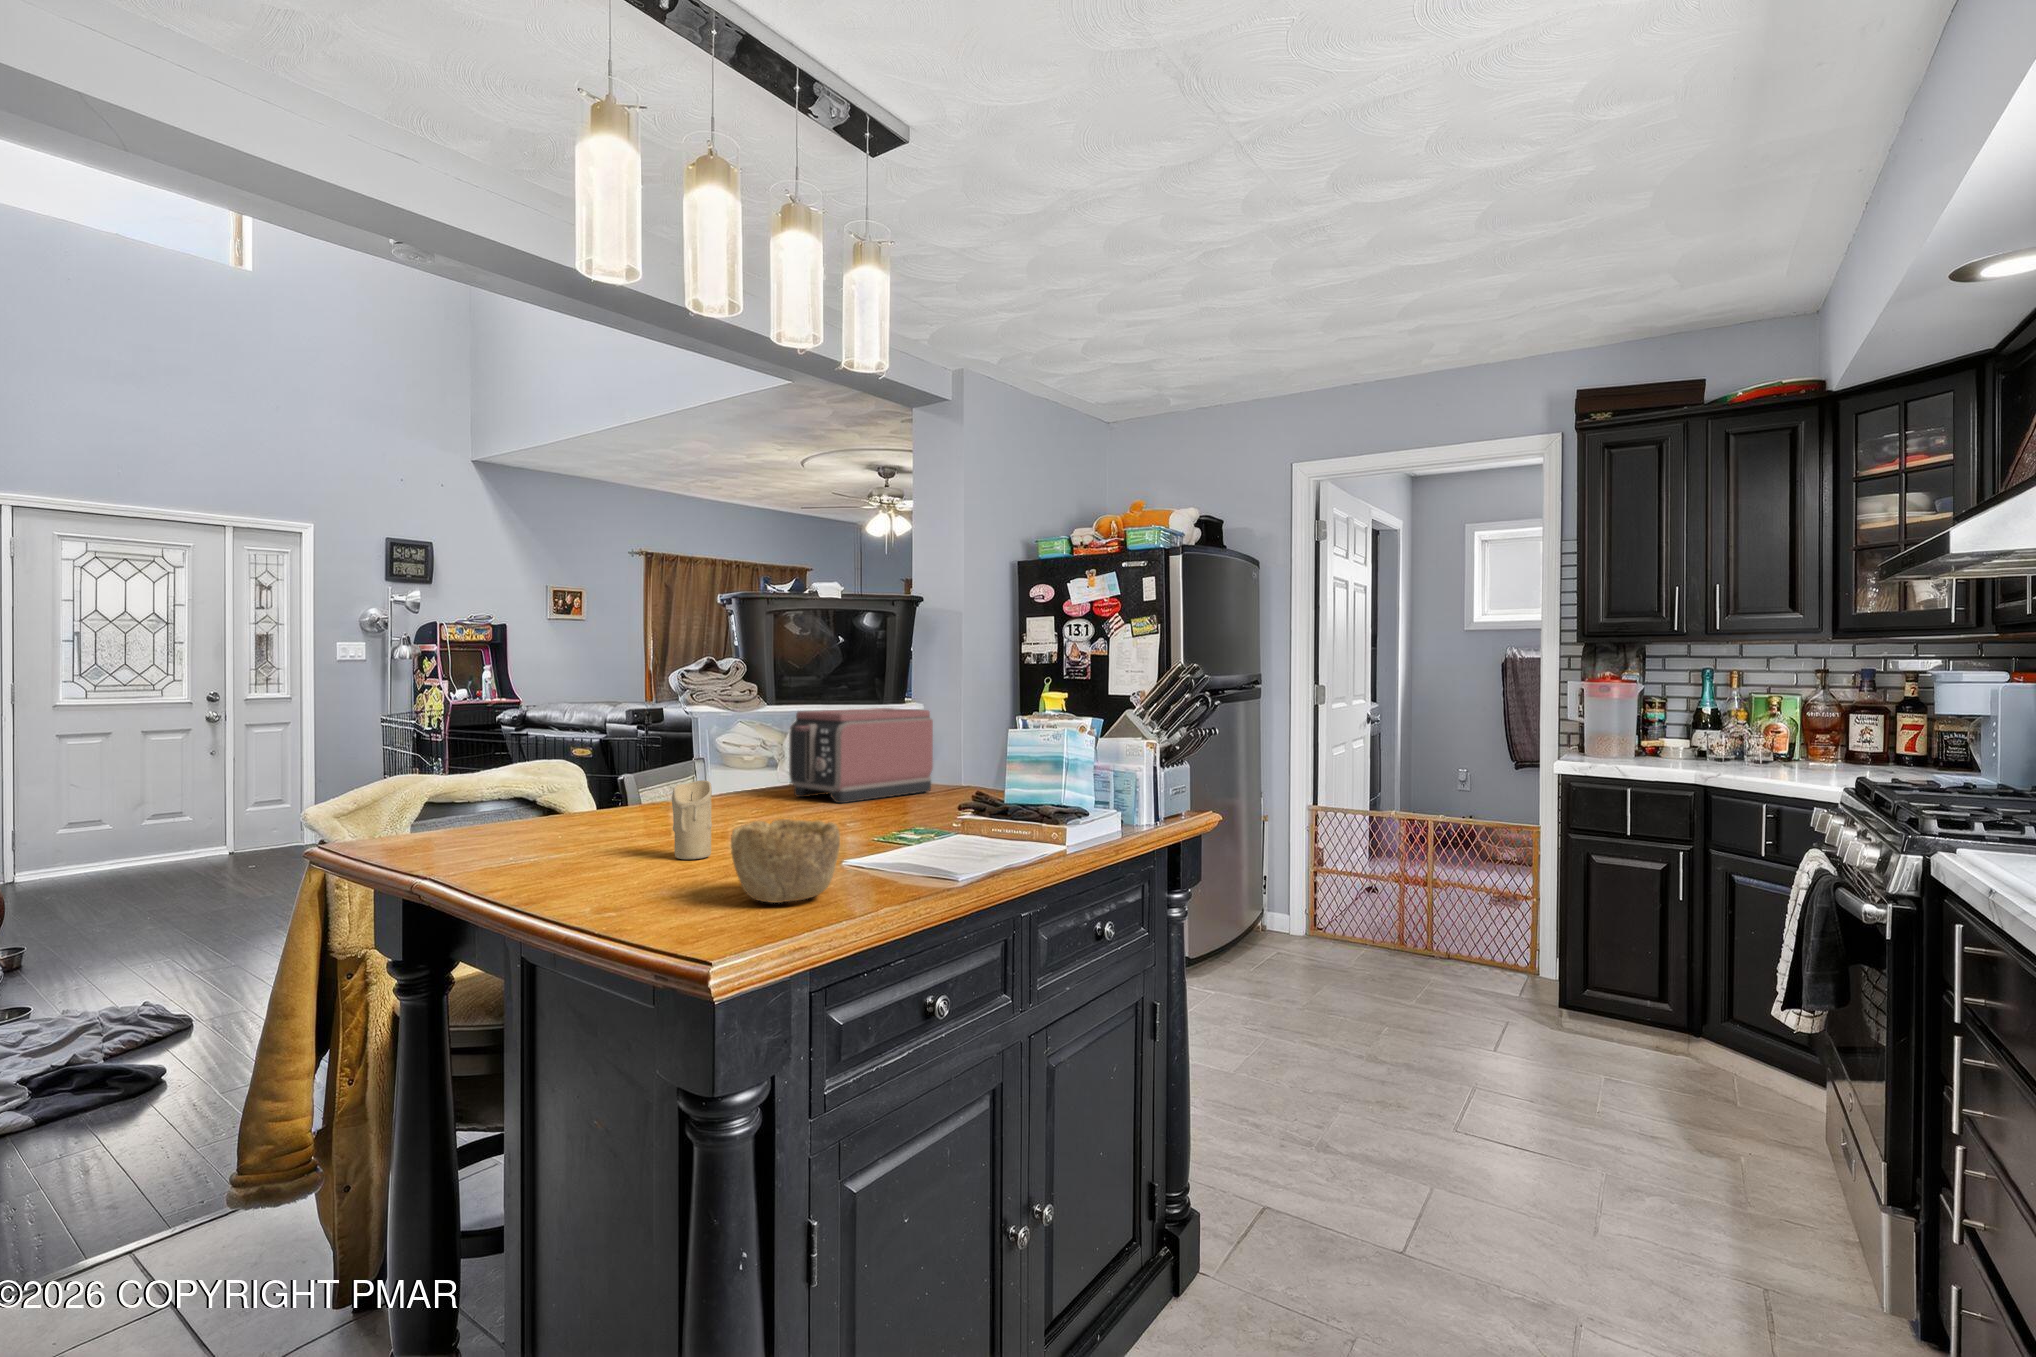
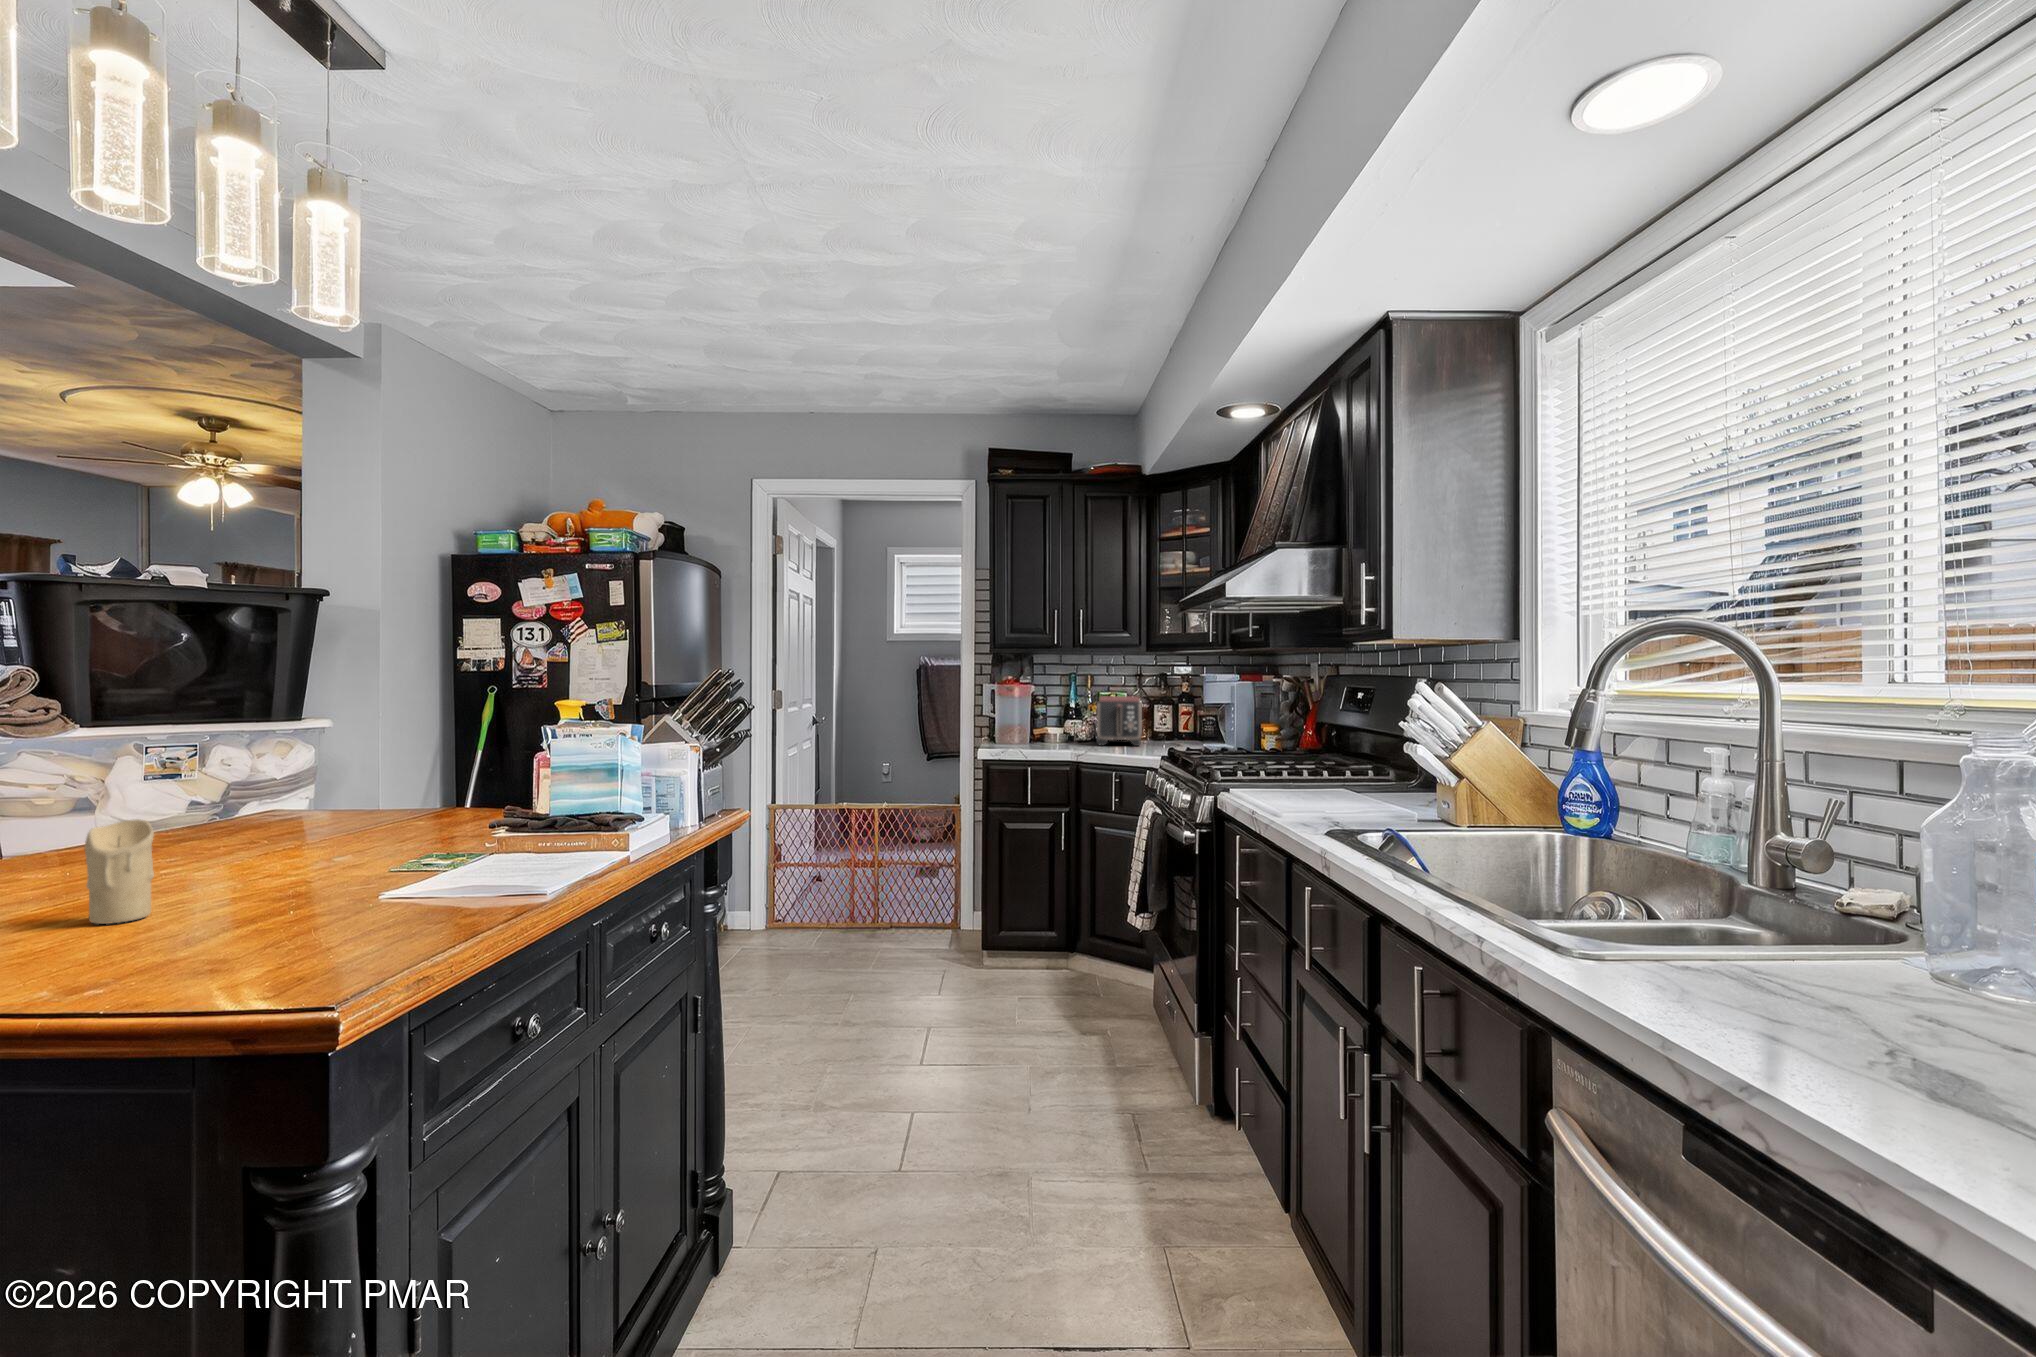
toaster: present [789,708,933,803] -> present [1097,696,1142,746]
bowl: present [731,819,840,903] -> none [251,849,406,950]

